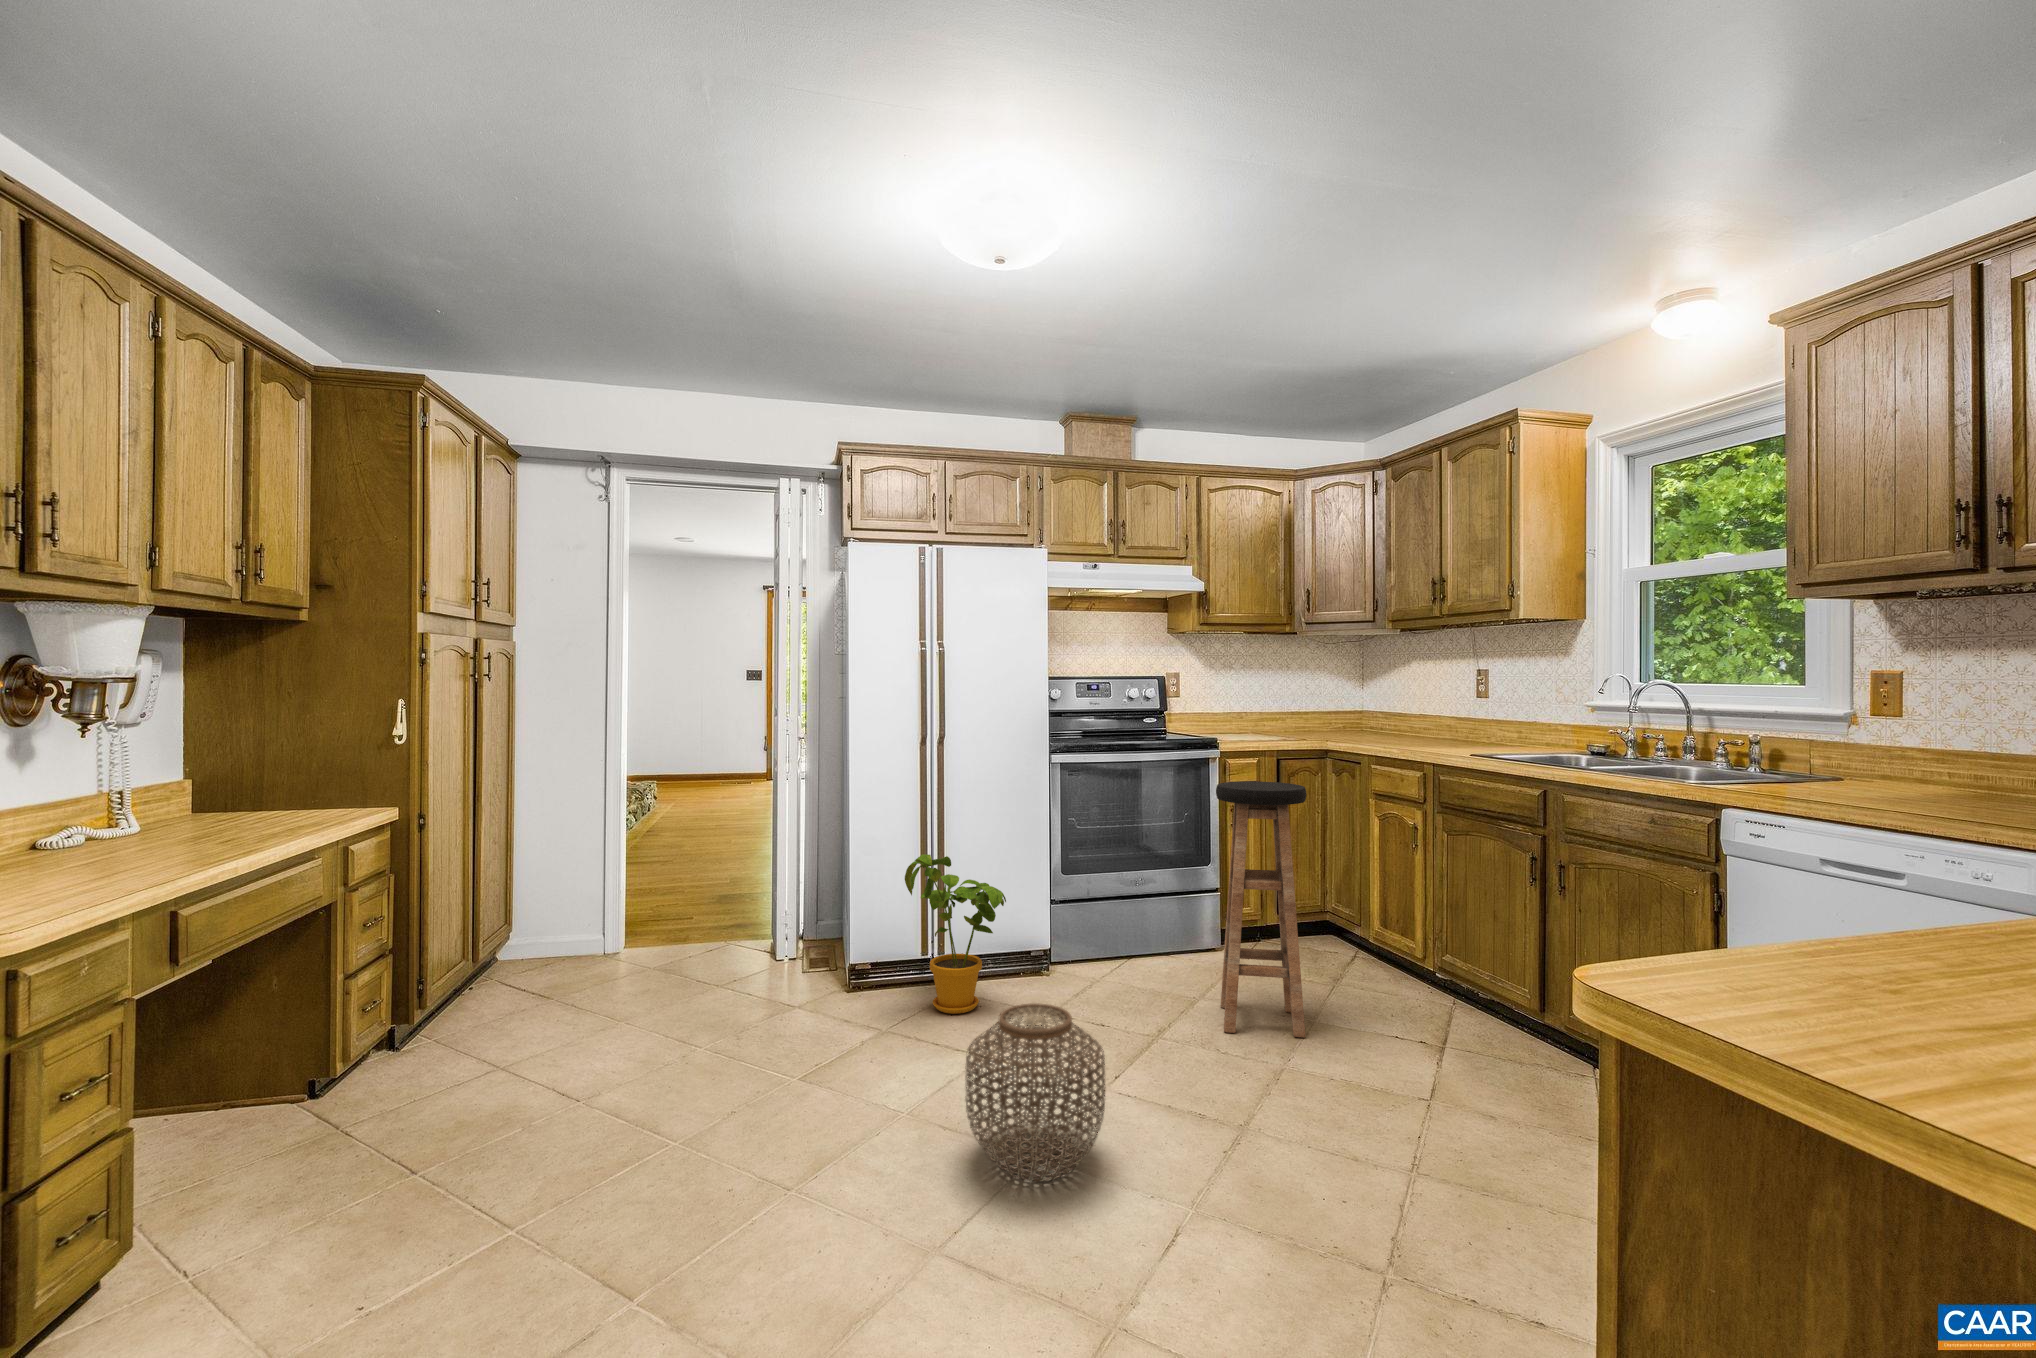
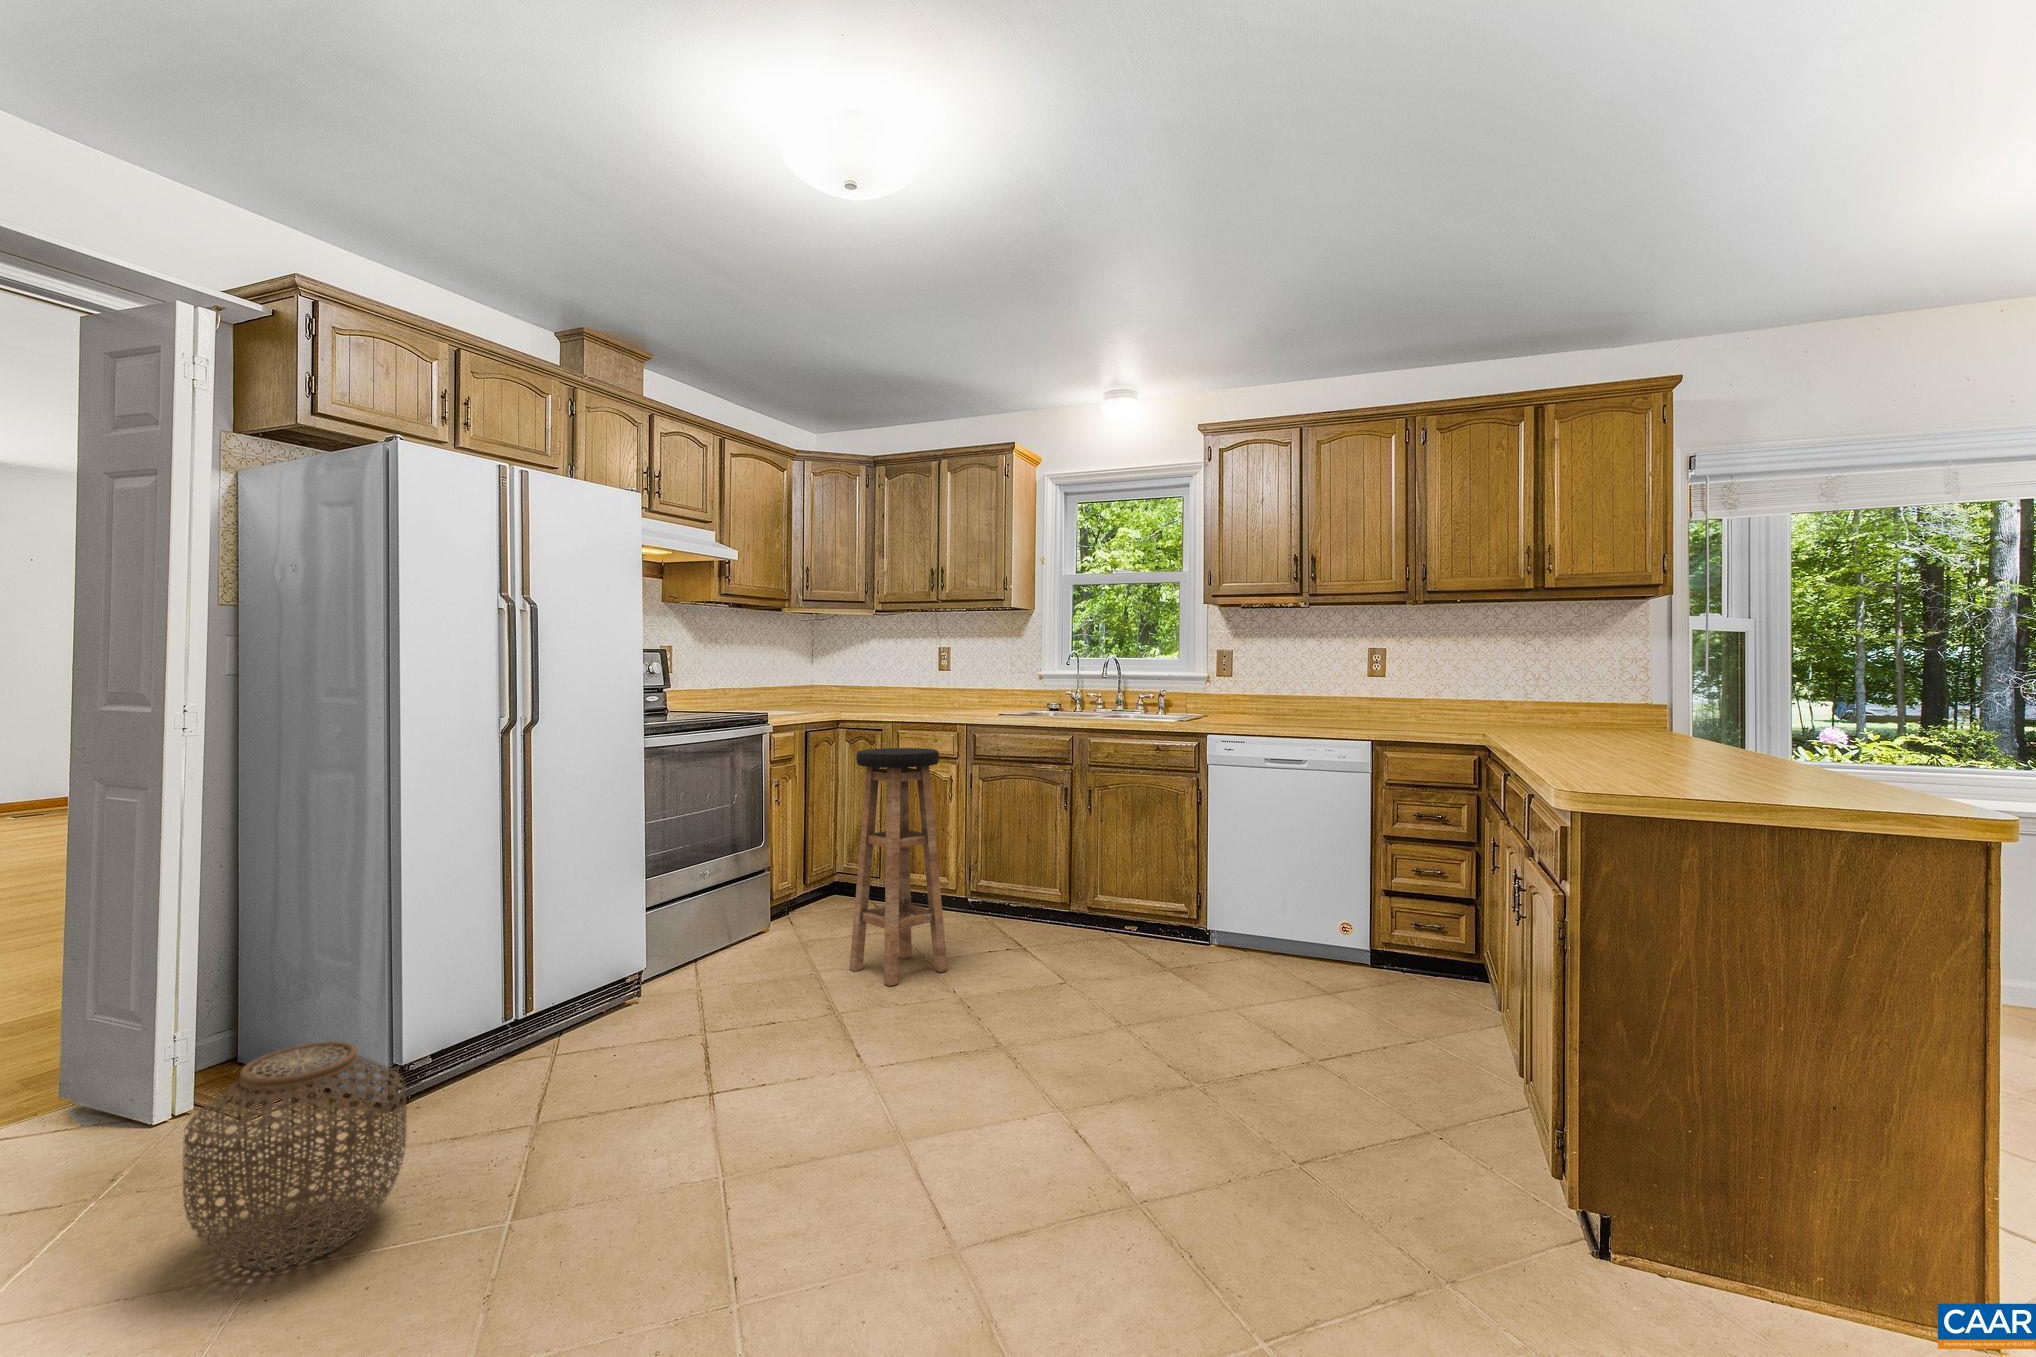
house plant: present [905,854,1006,1014] -> none [520,867,679,1065]
woven basket: present [965,1003,1105,1181] -> present [183,1041,406,1268]

